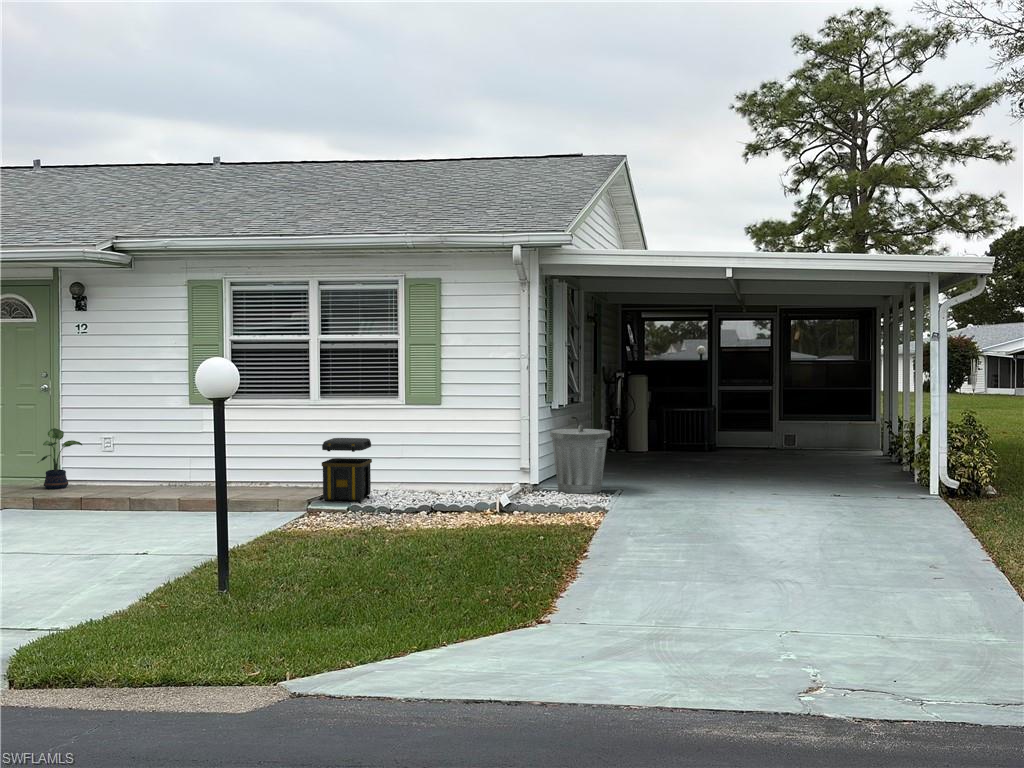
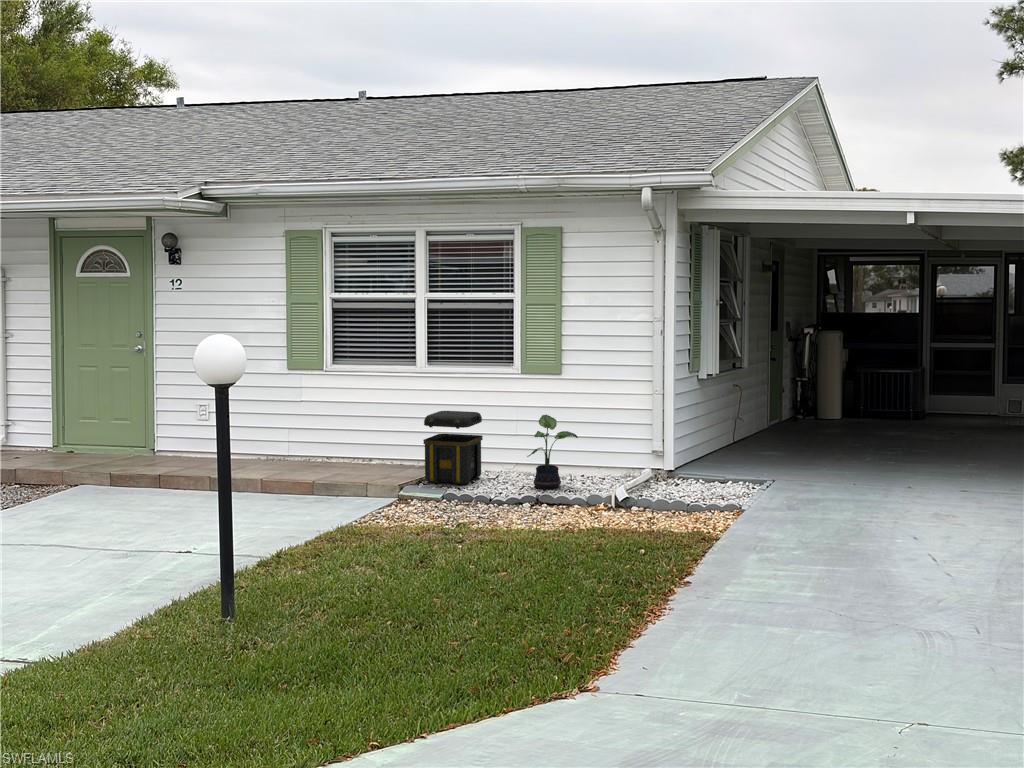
trash can: present [550,425,610,493] -> none [694,400,767,483]
potted plant: present [38,428,82,489] -> present [527,415,578,489]

